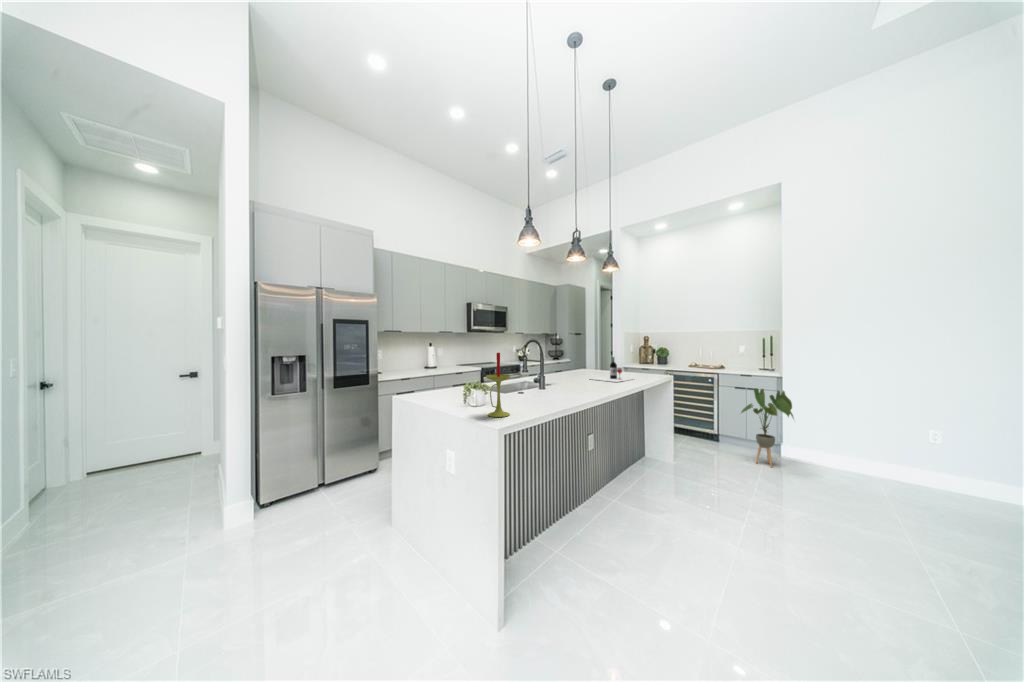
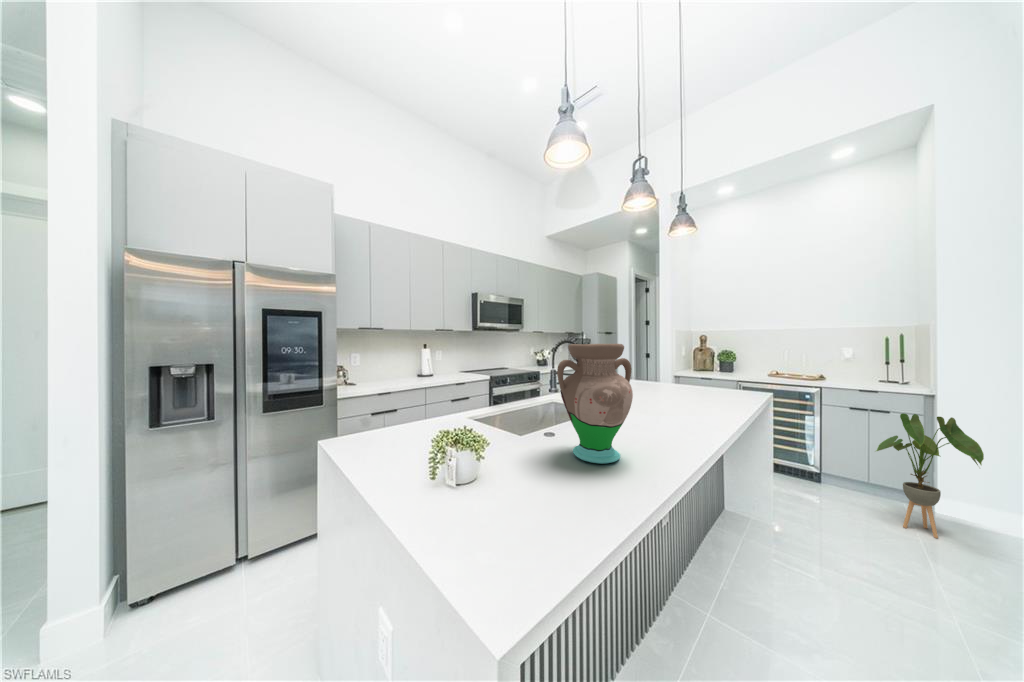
vase: none [524,343,562,401] -> present [557,344,633,464]
candle: present [487,353,510,417] -> none [471,365,534,543]
wine bottle: present [592,357,632,382] -> none [647,366,726,408]

